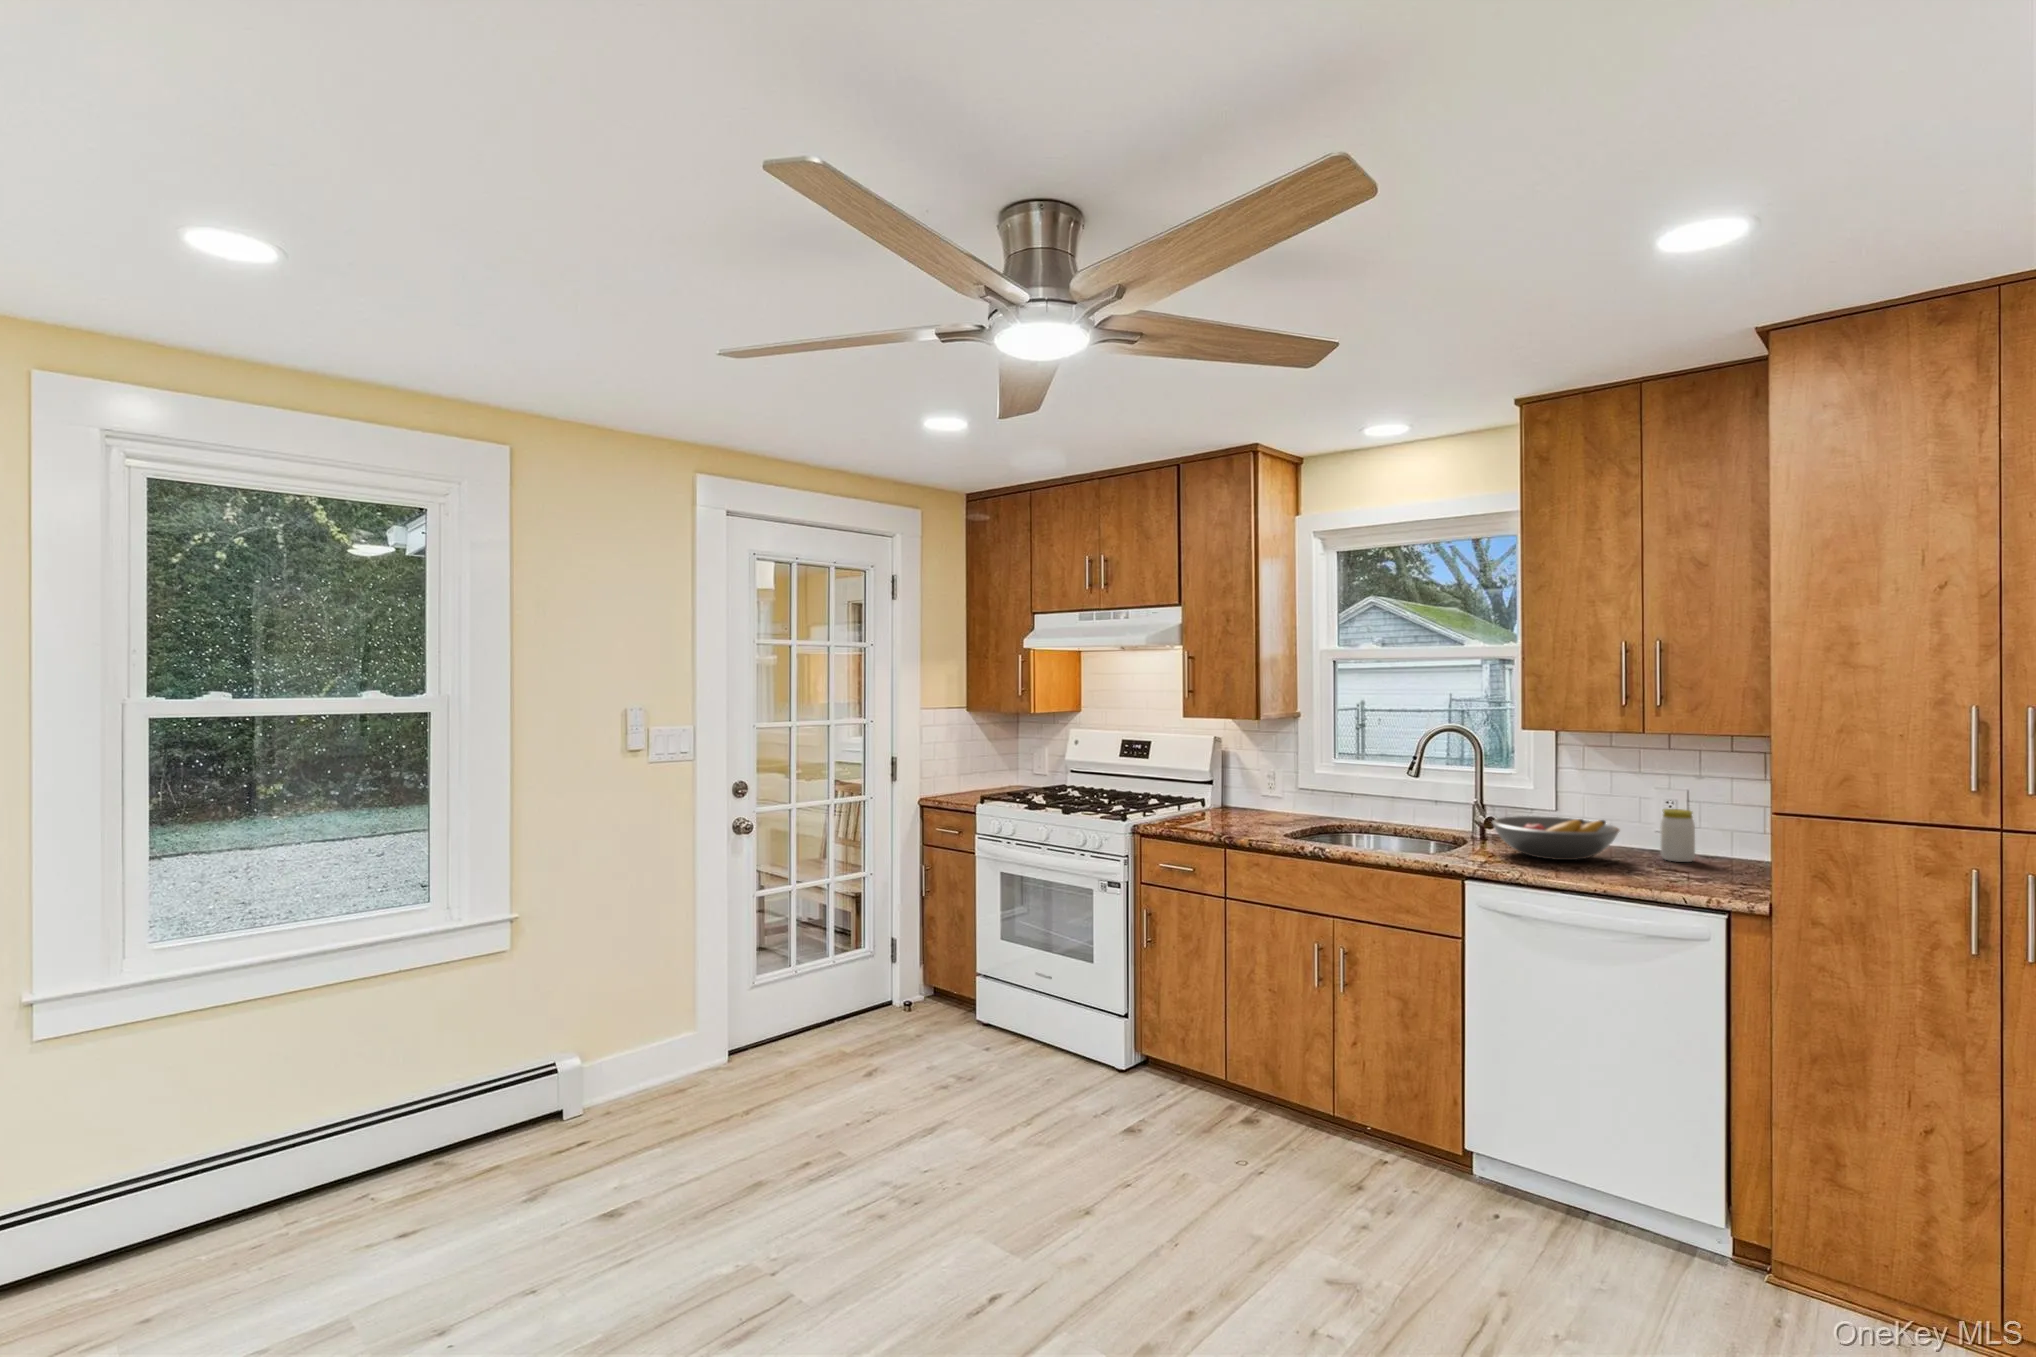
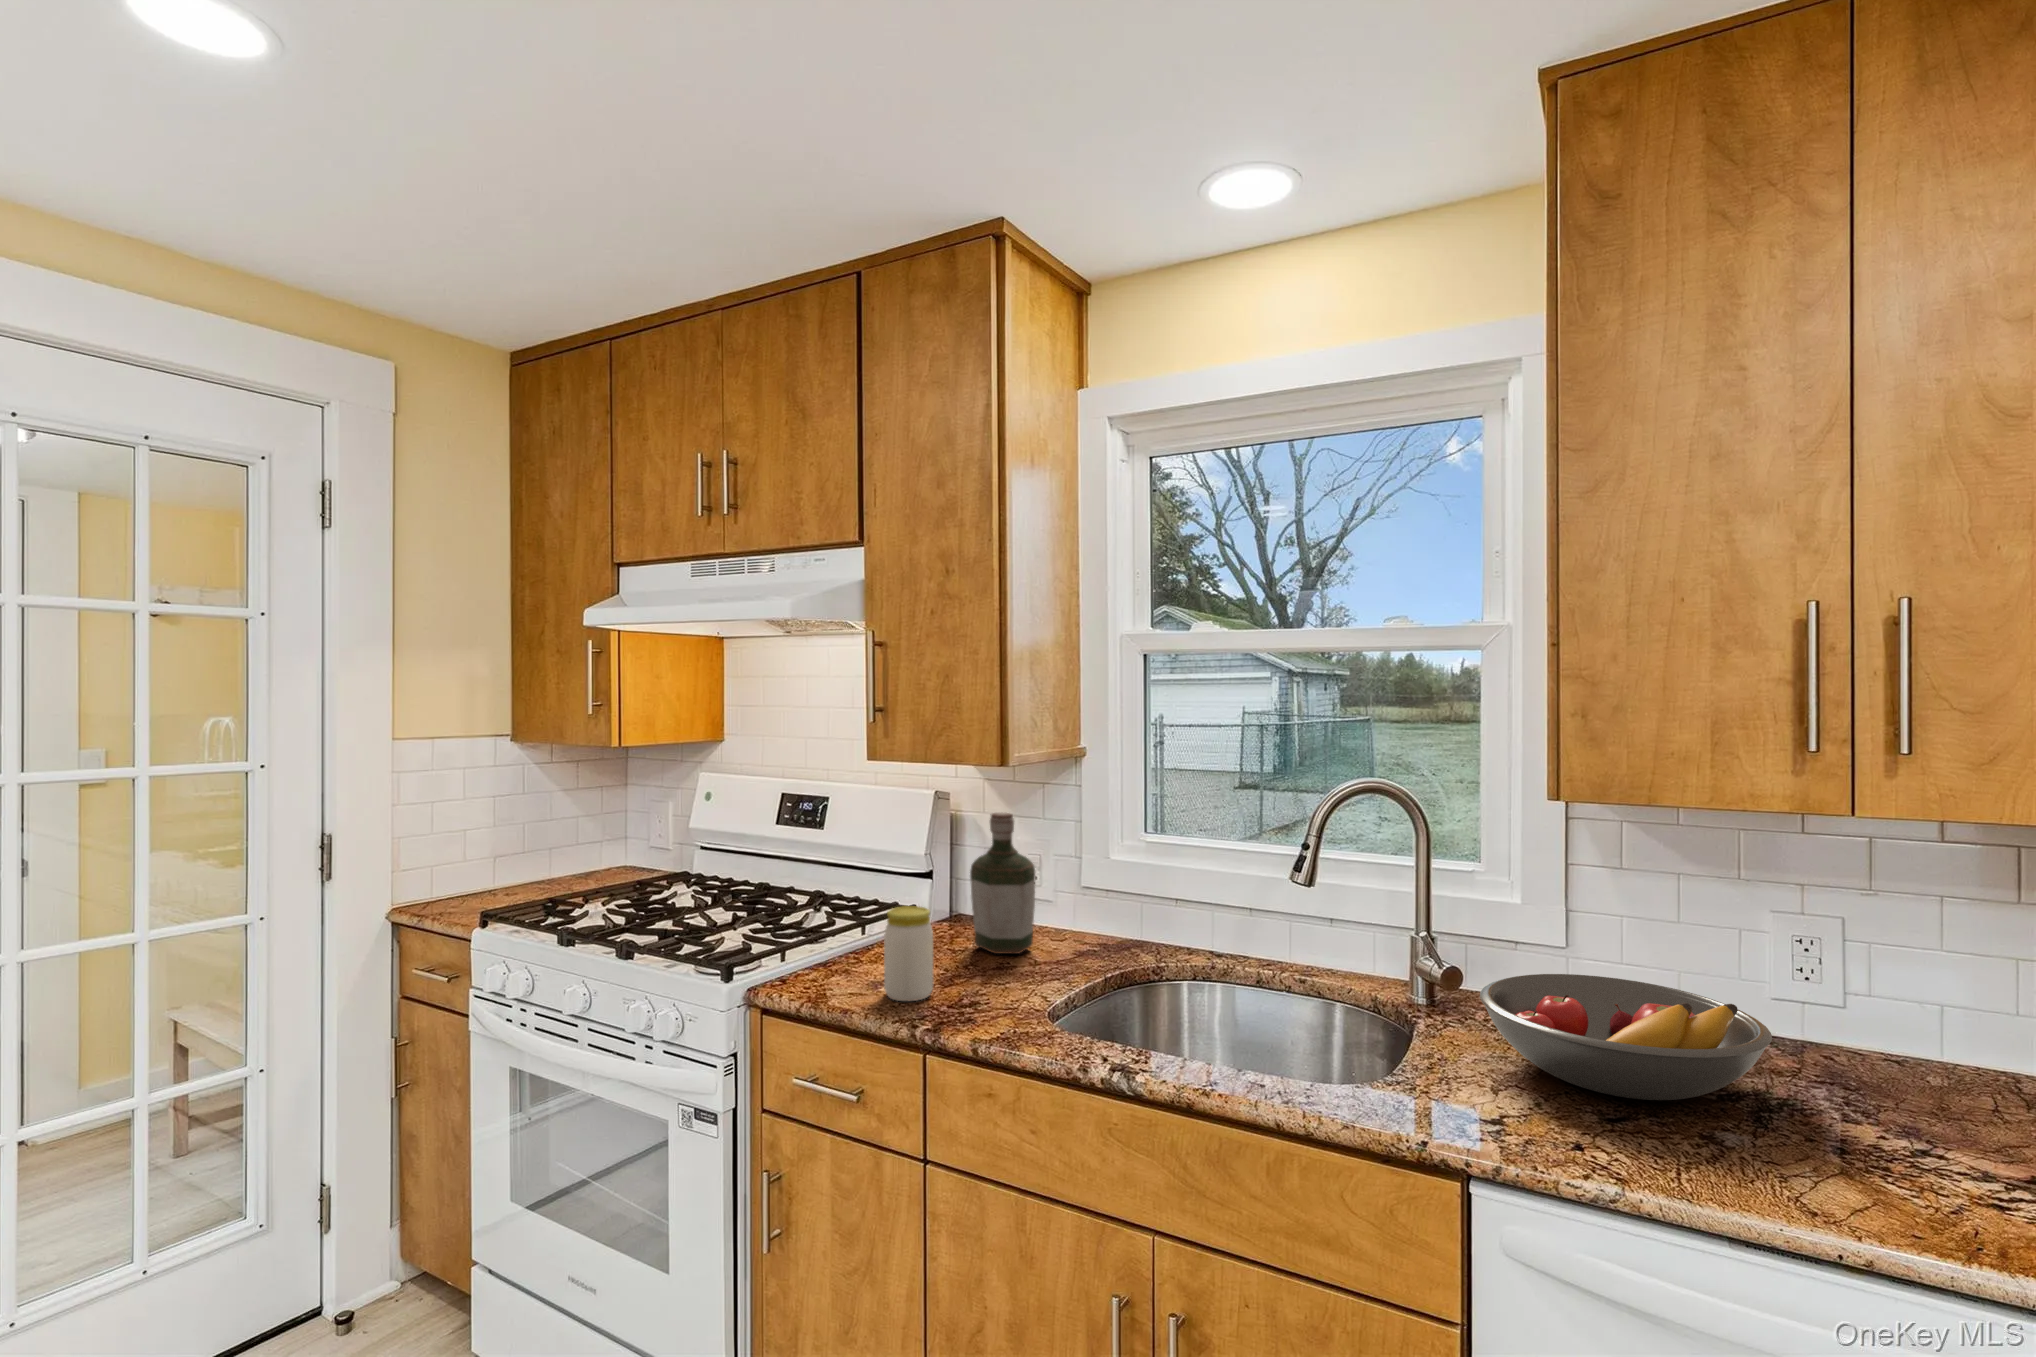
bottle: none [1238,746,1273,819] -> present [970,813,1035,954]
jar: present [1660,809,1695,862] -> present [884,906,933,1001]

